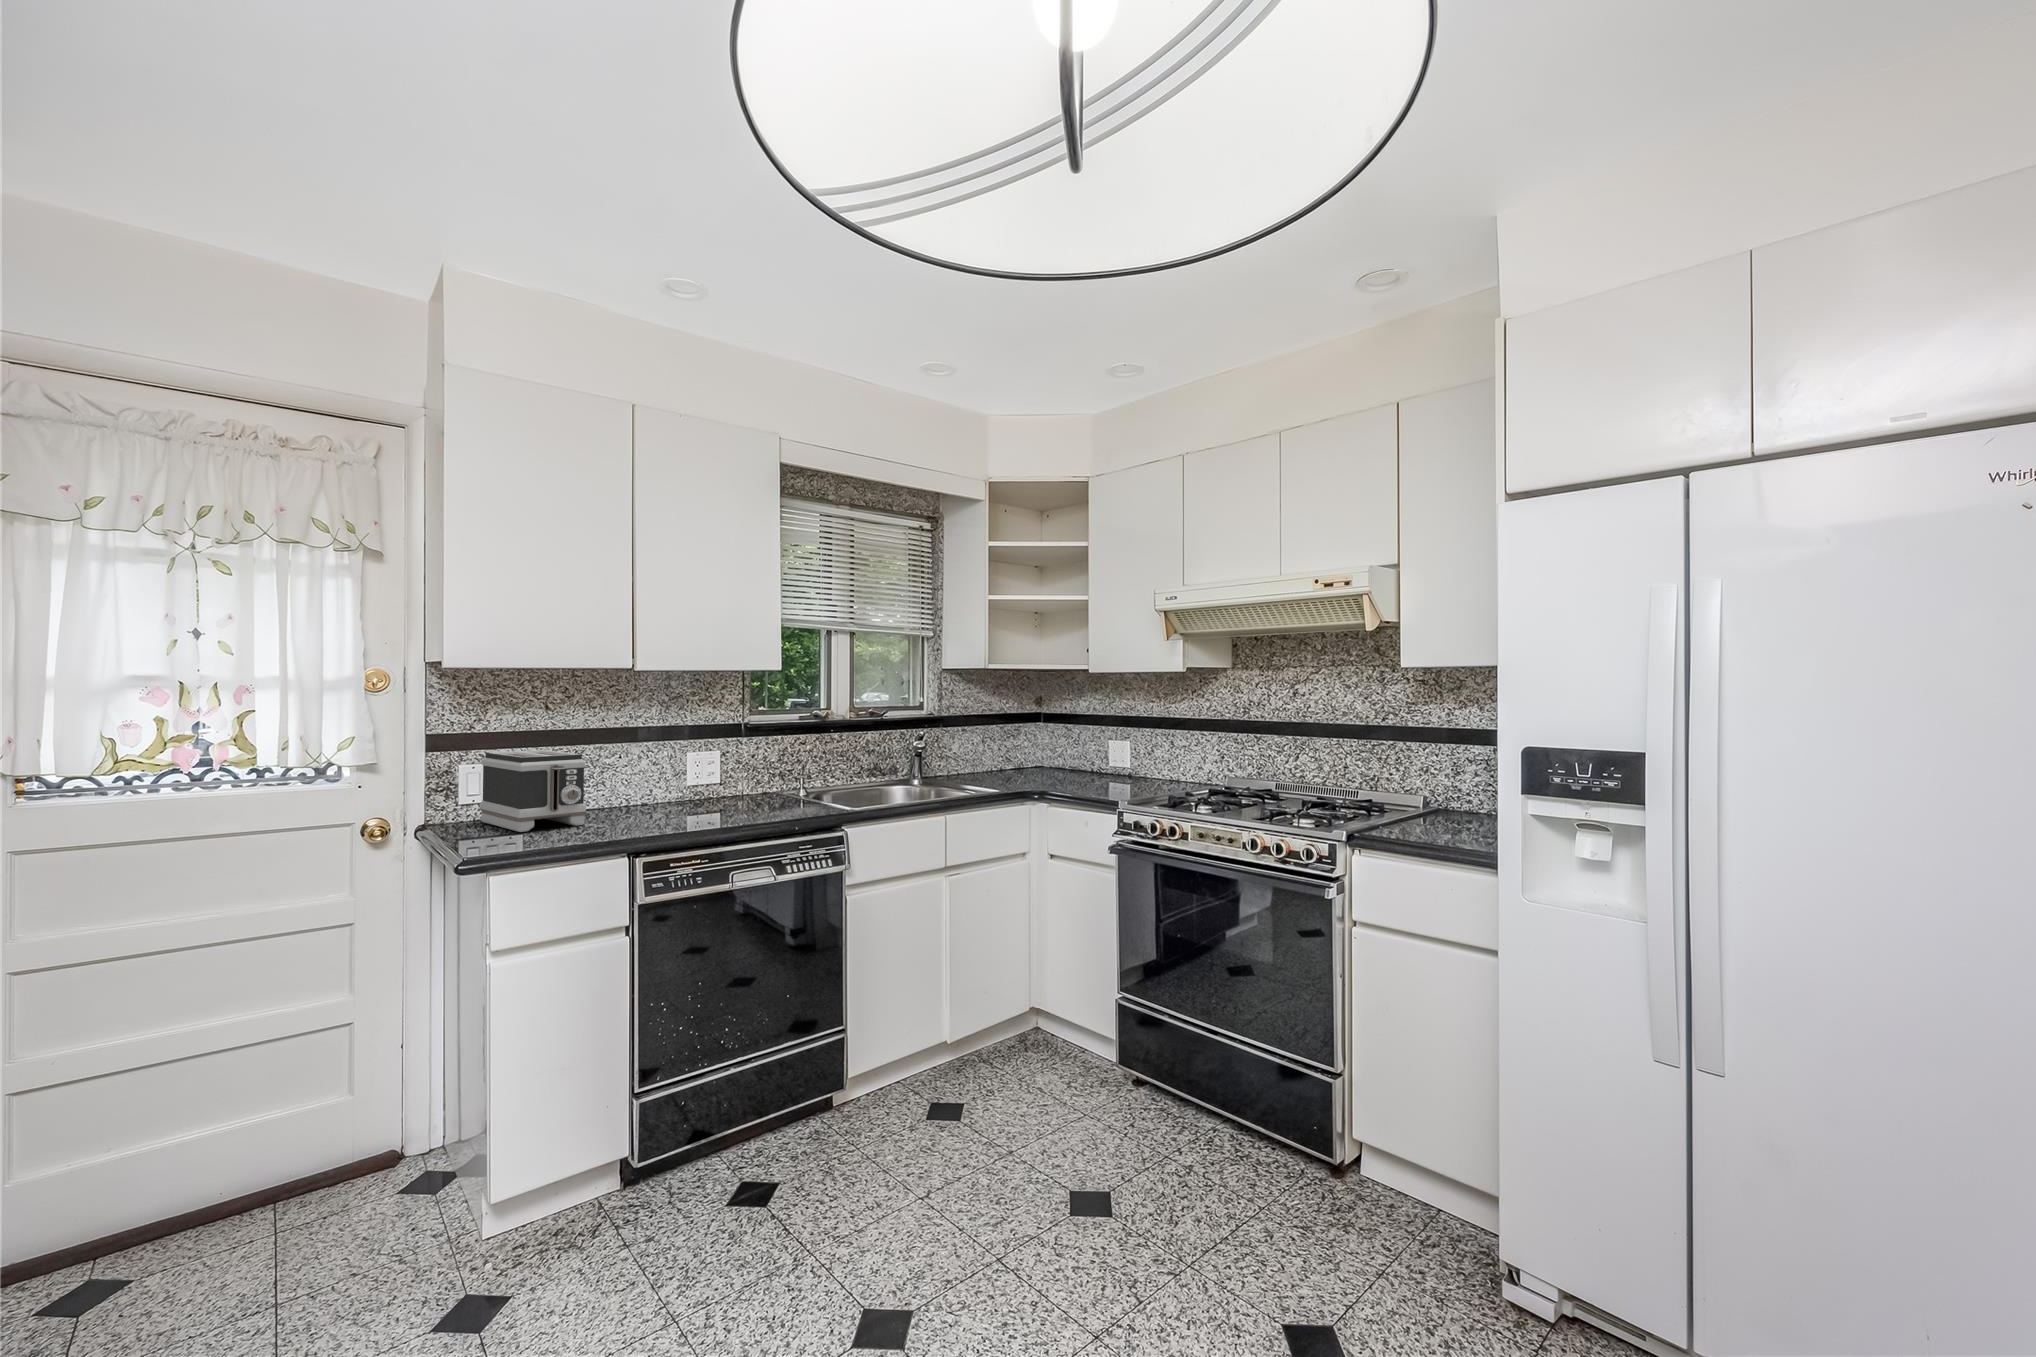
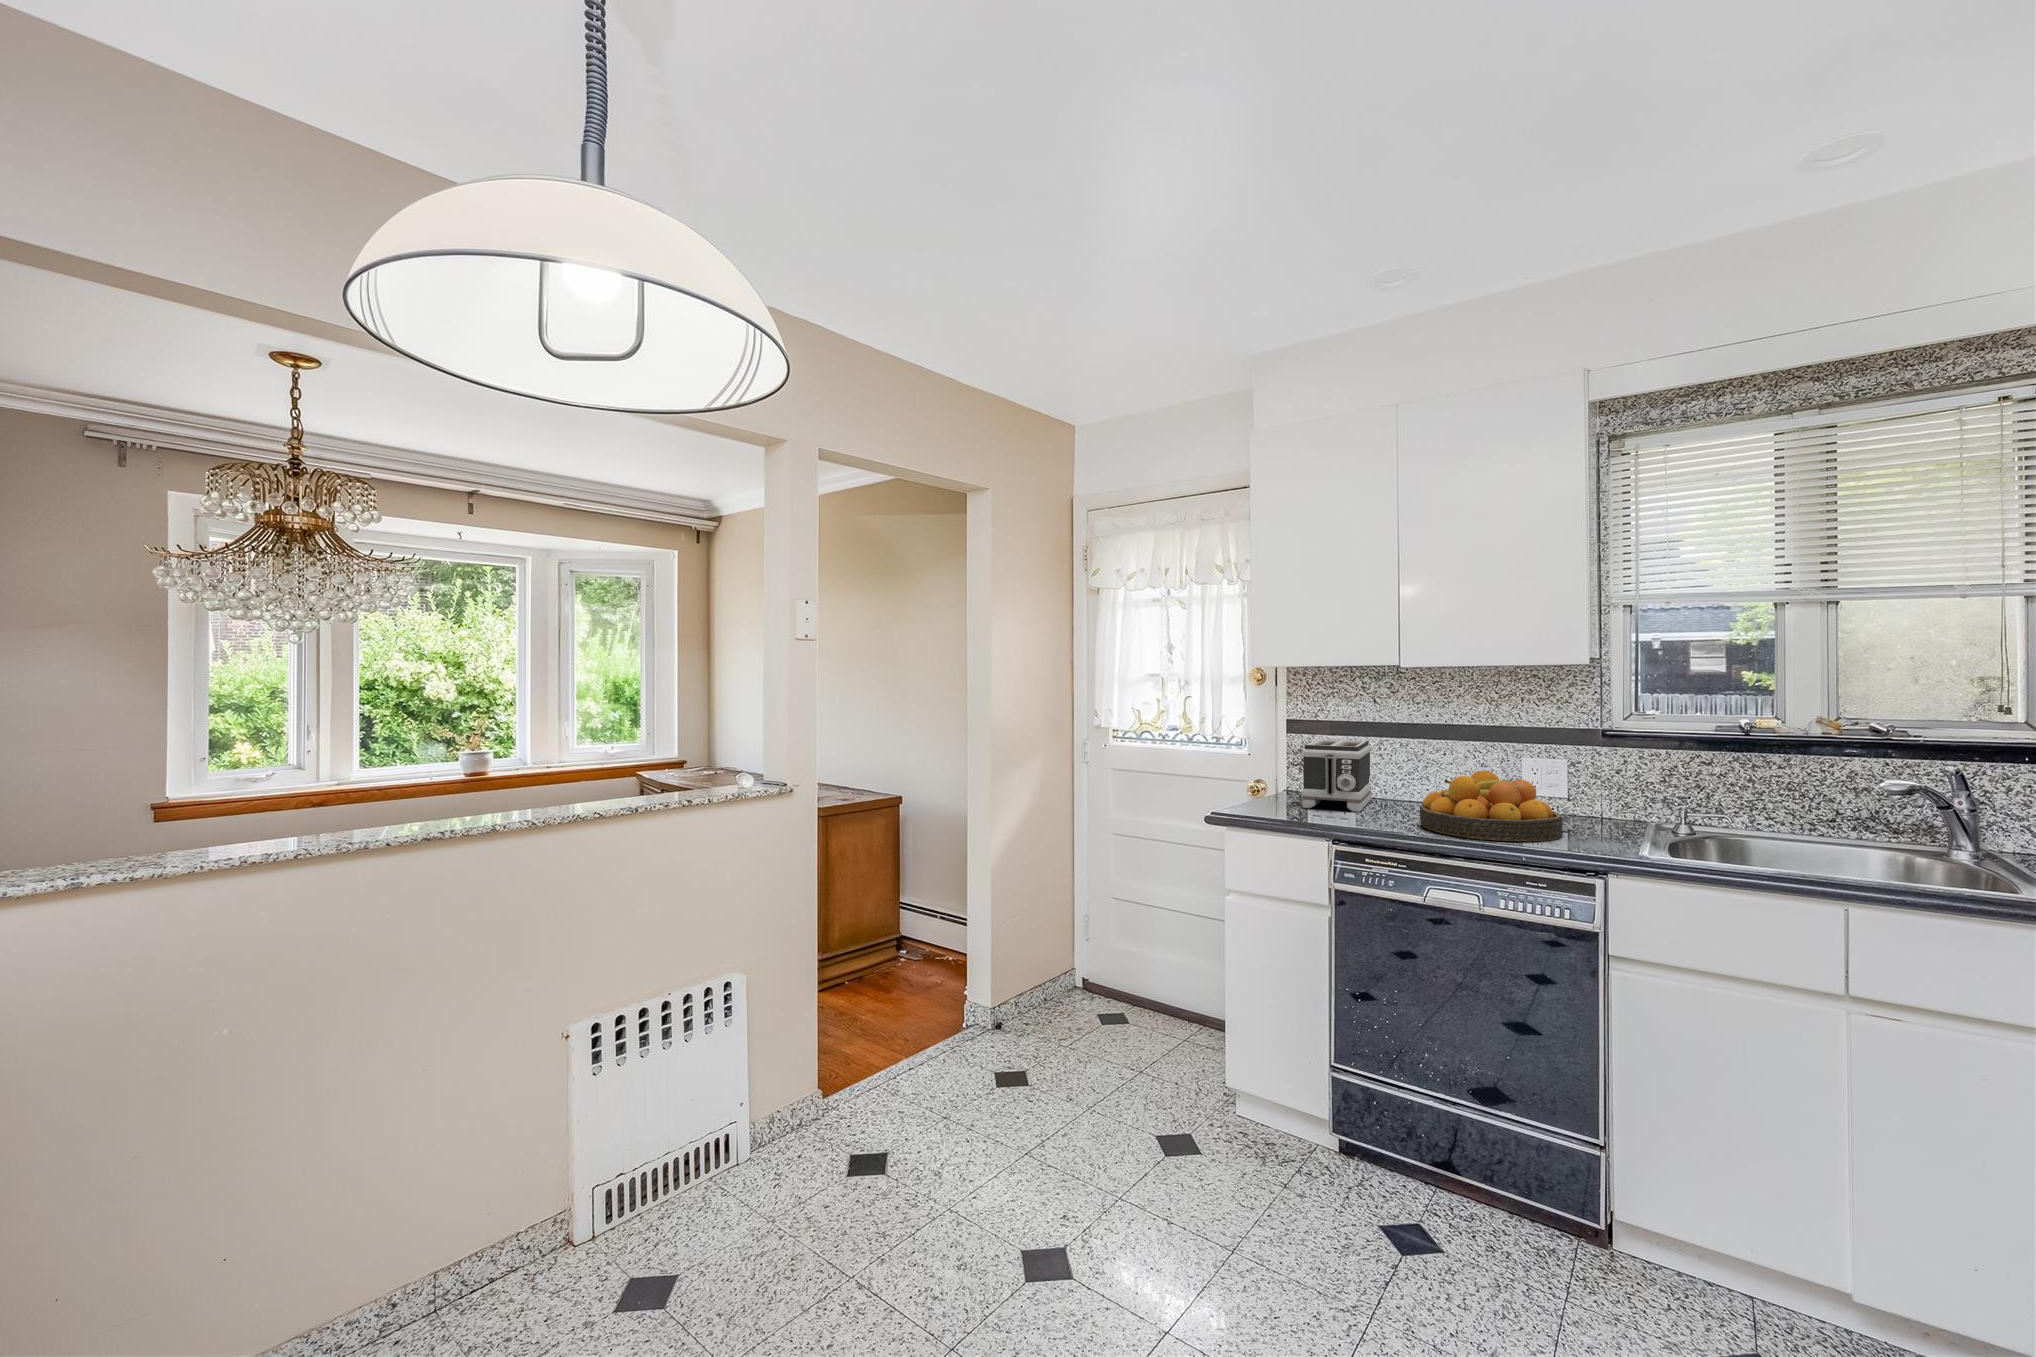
fruit bowl: none [667,764,785,823] -> present [1420,770,1563,842]

